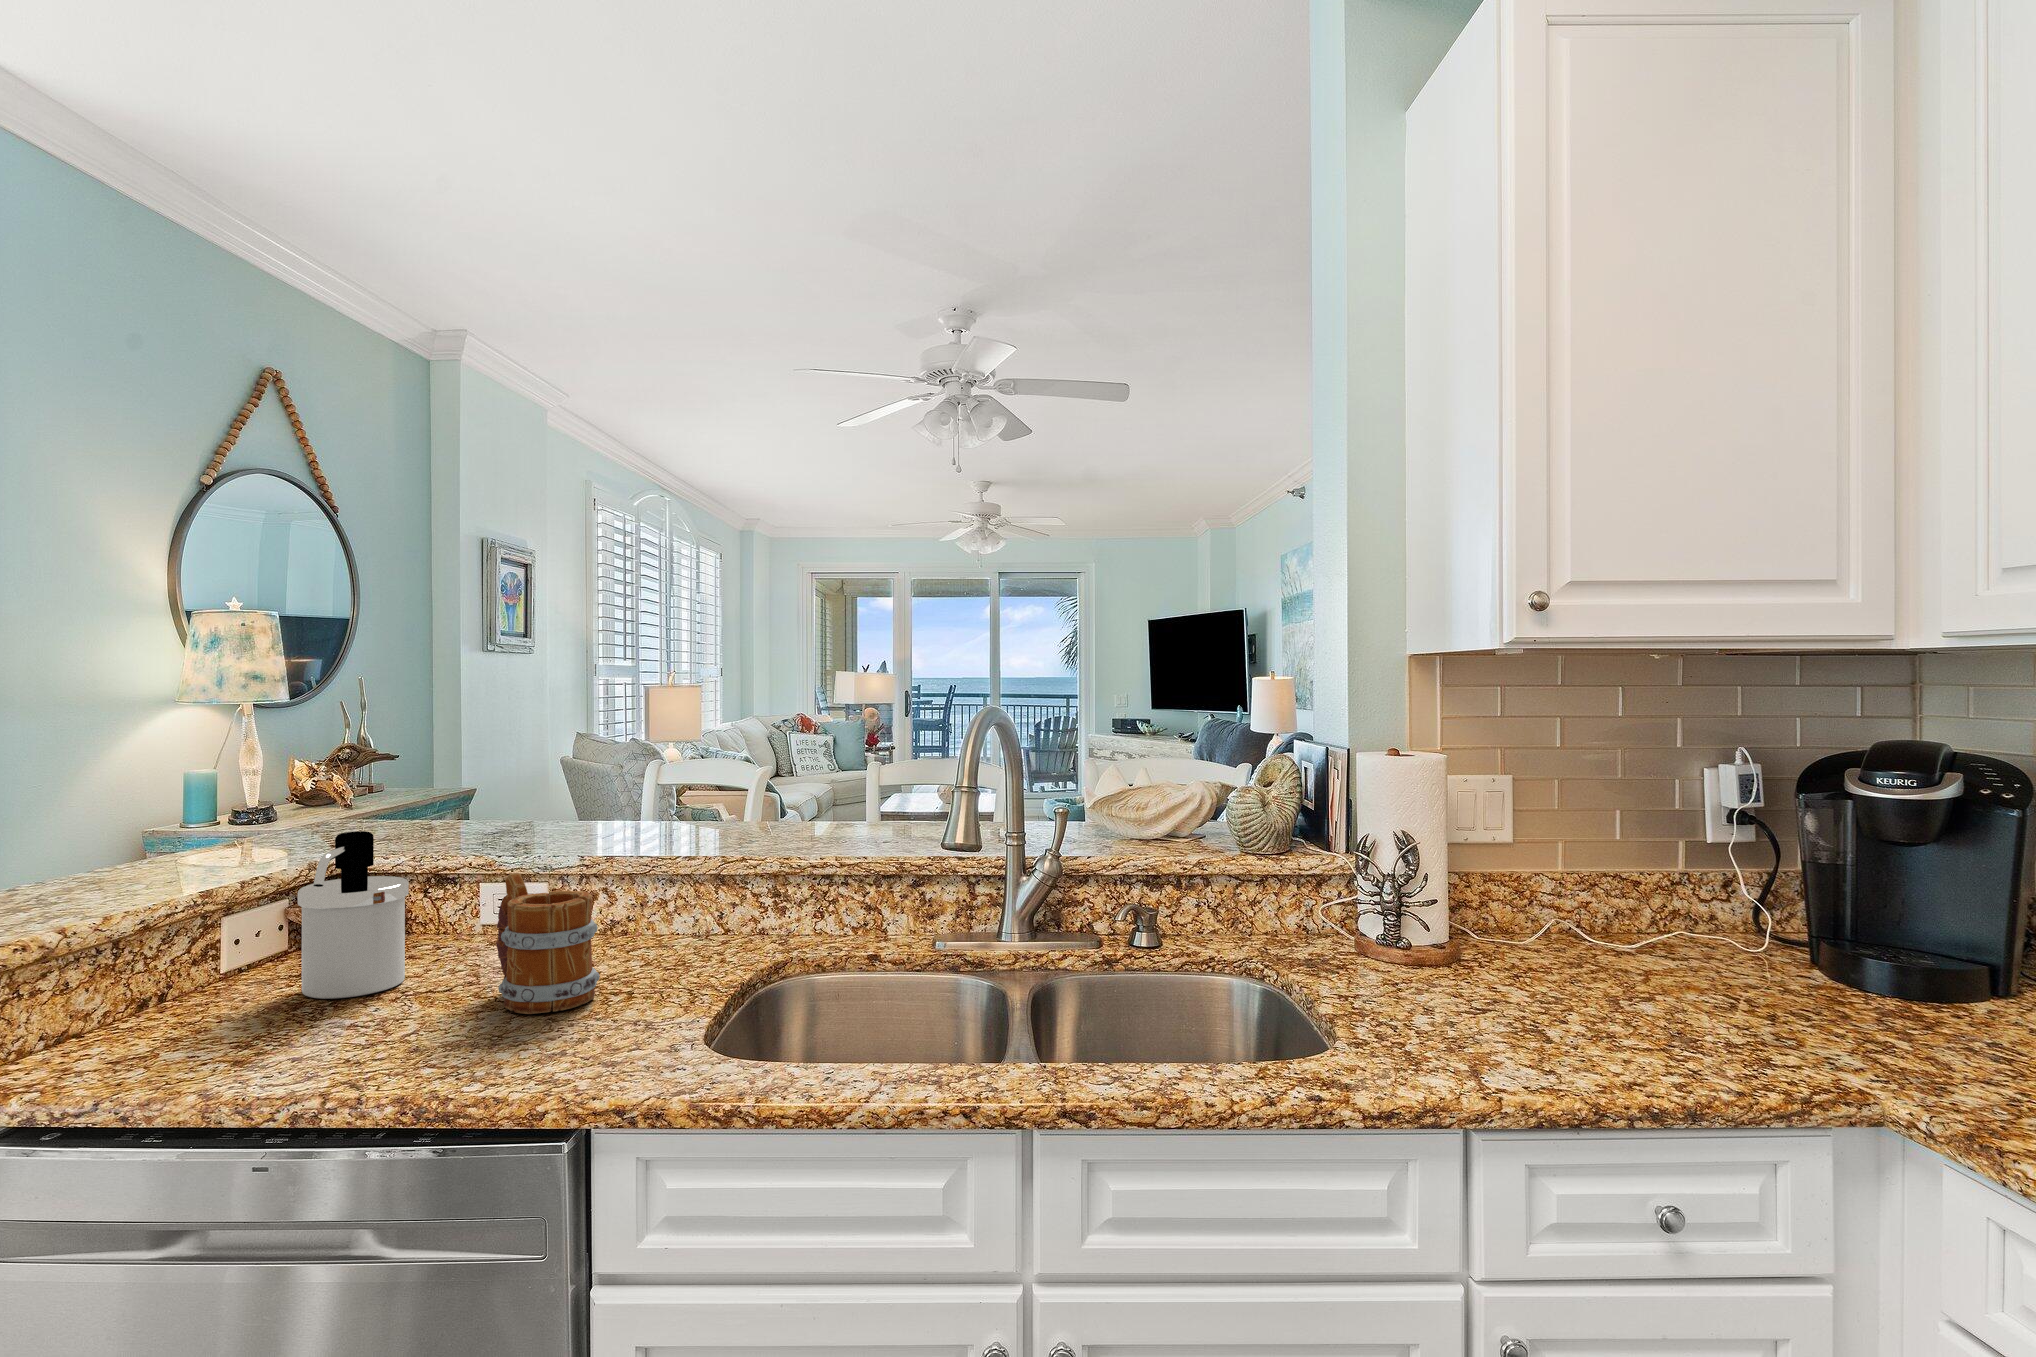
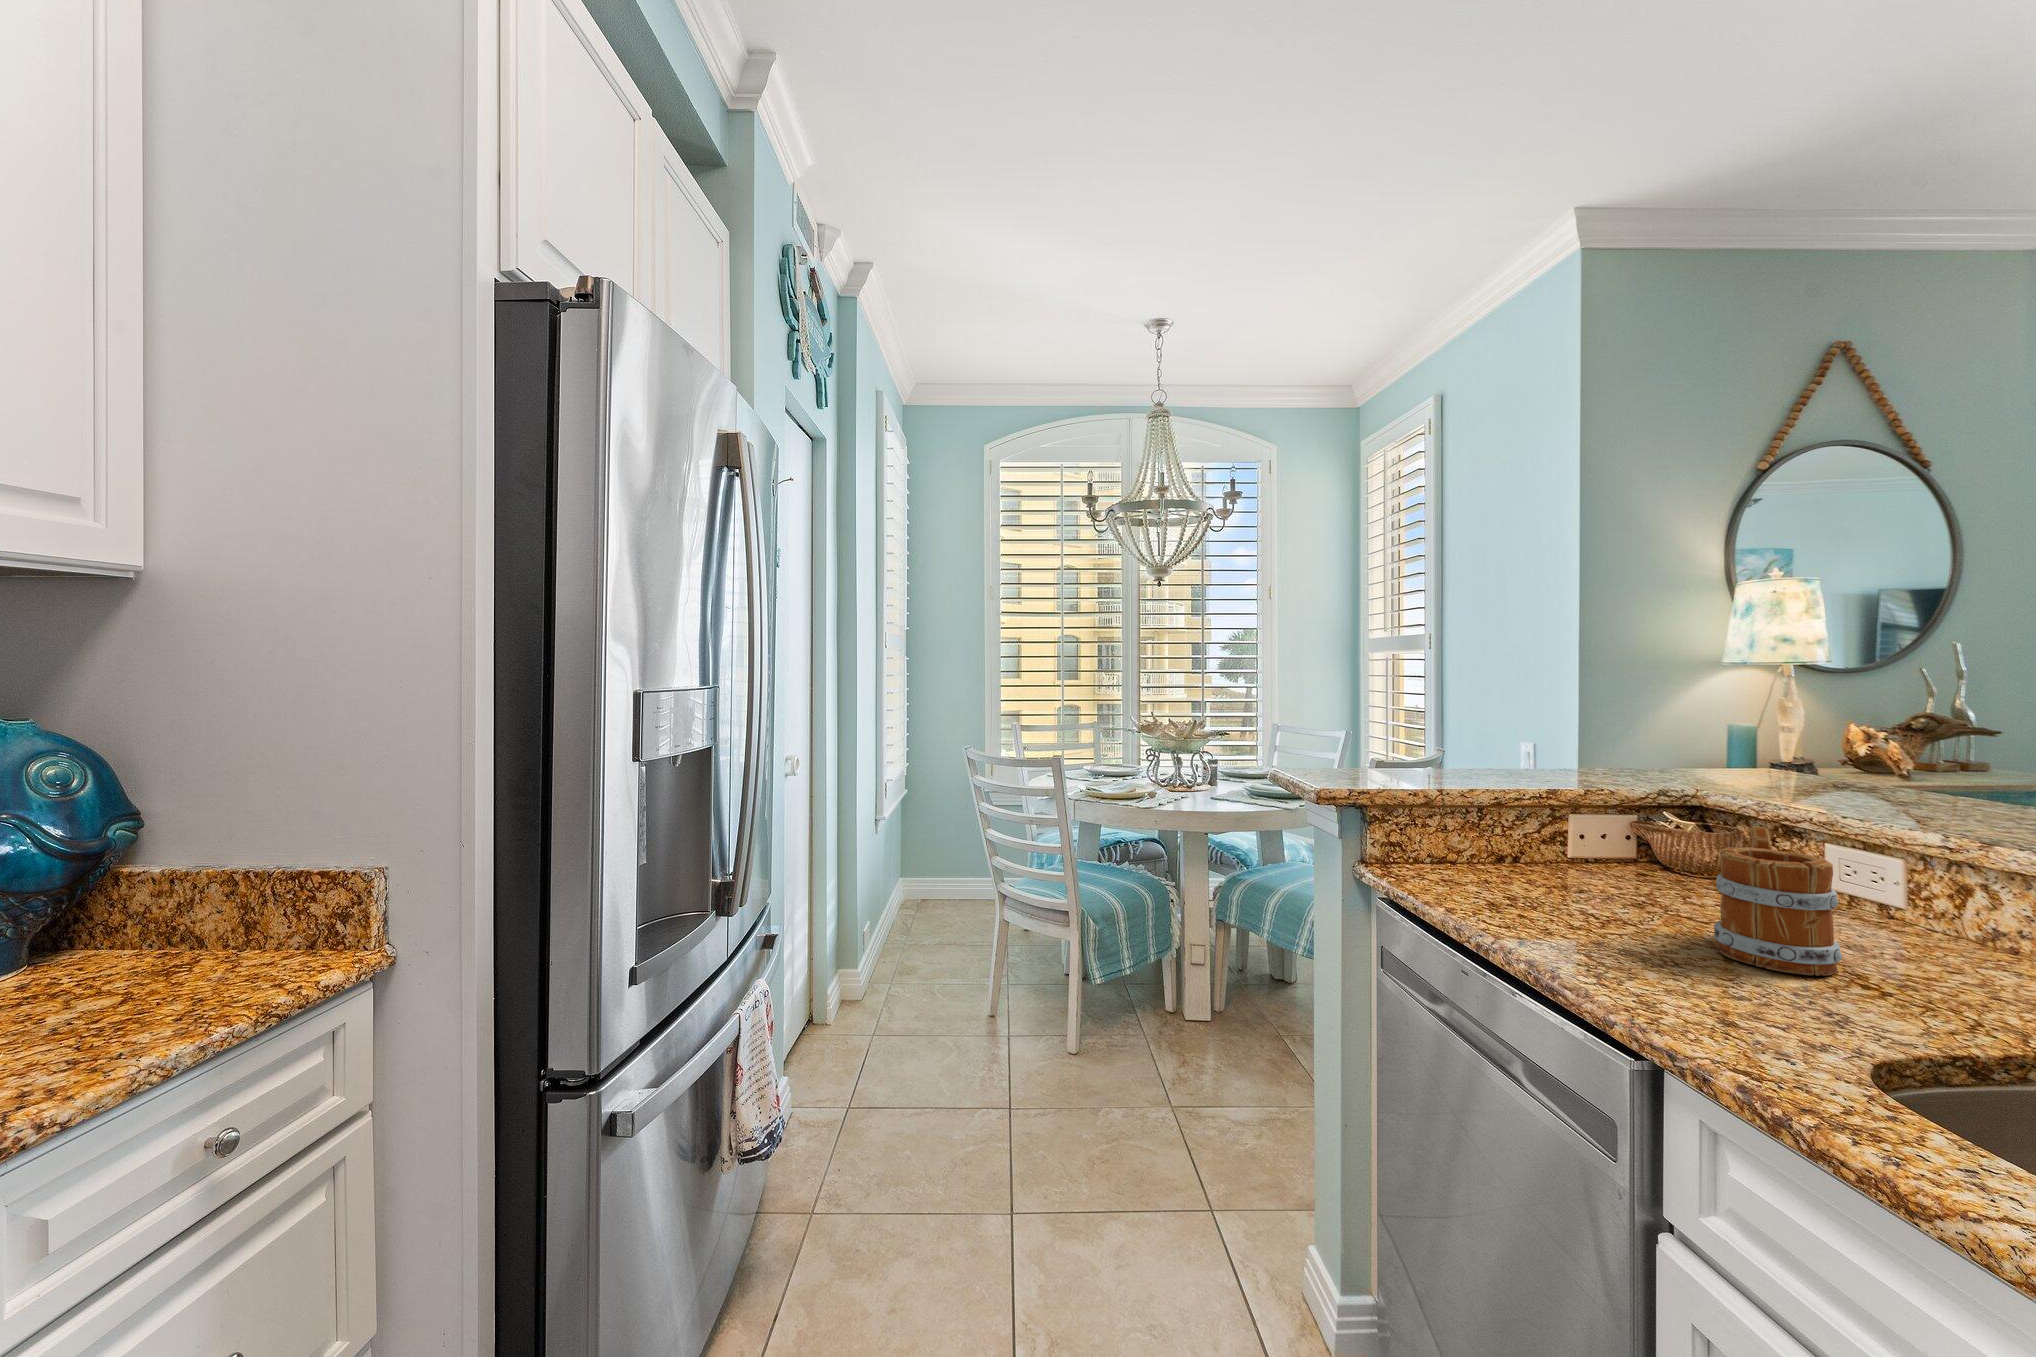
soap dispenser: present [298,831,409,999] -> none [1573,767,1690,901]

